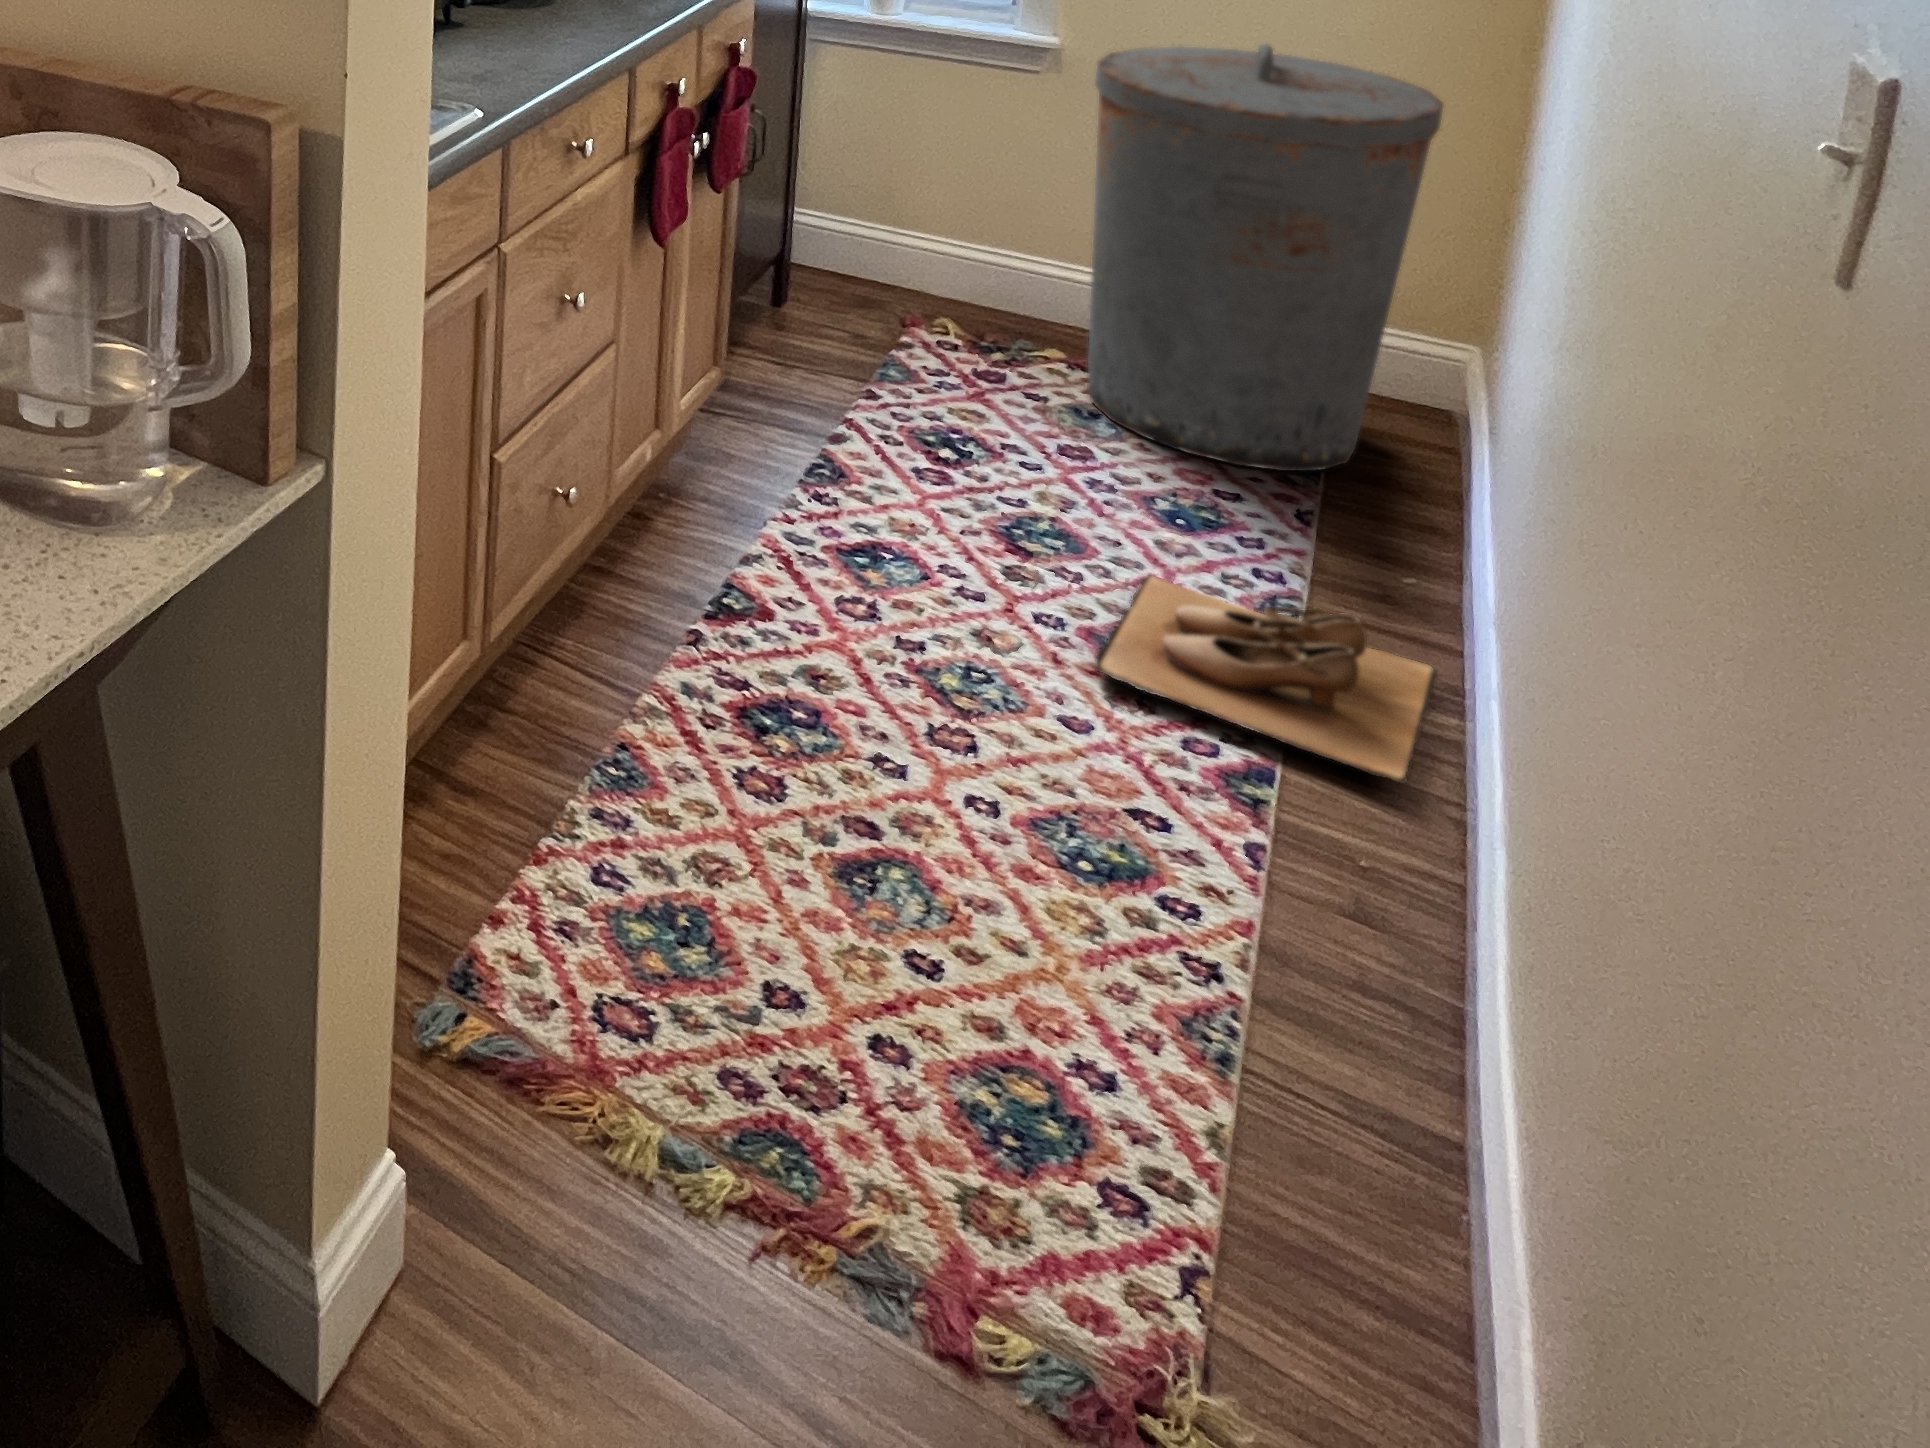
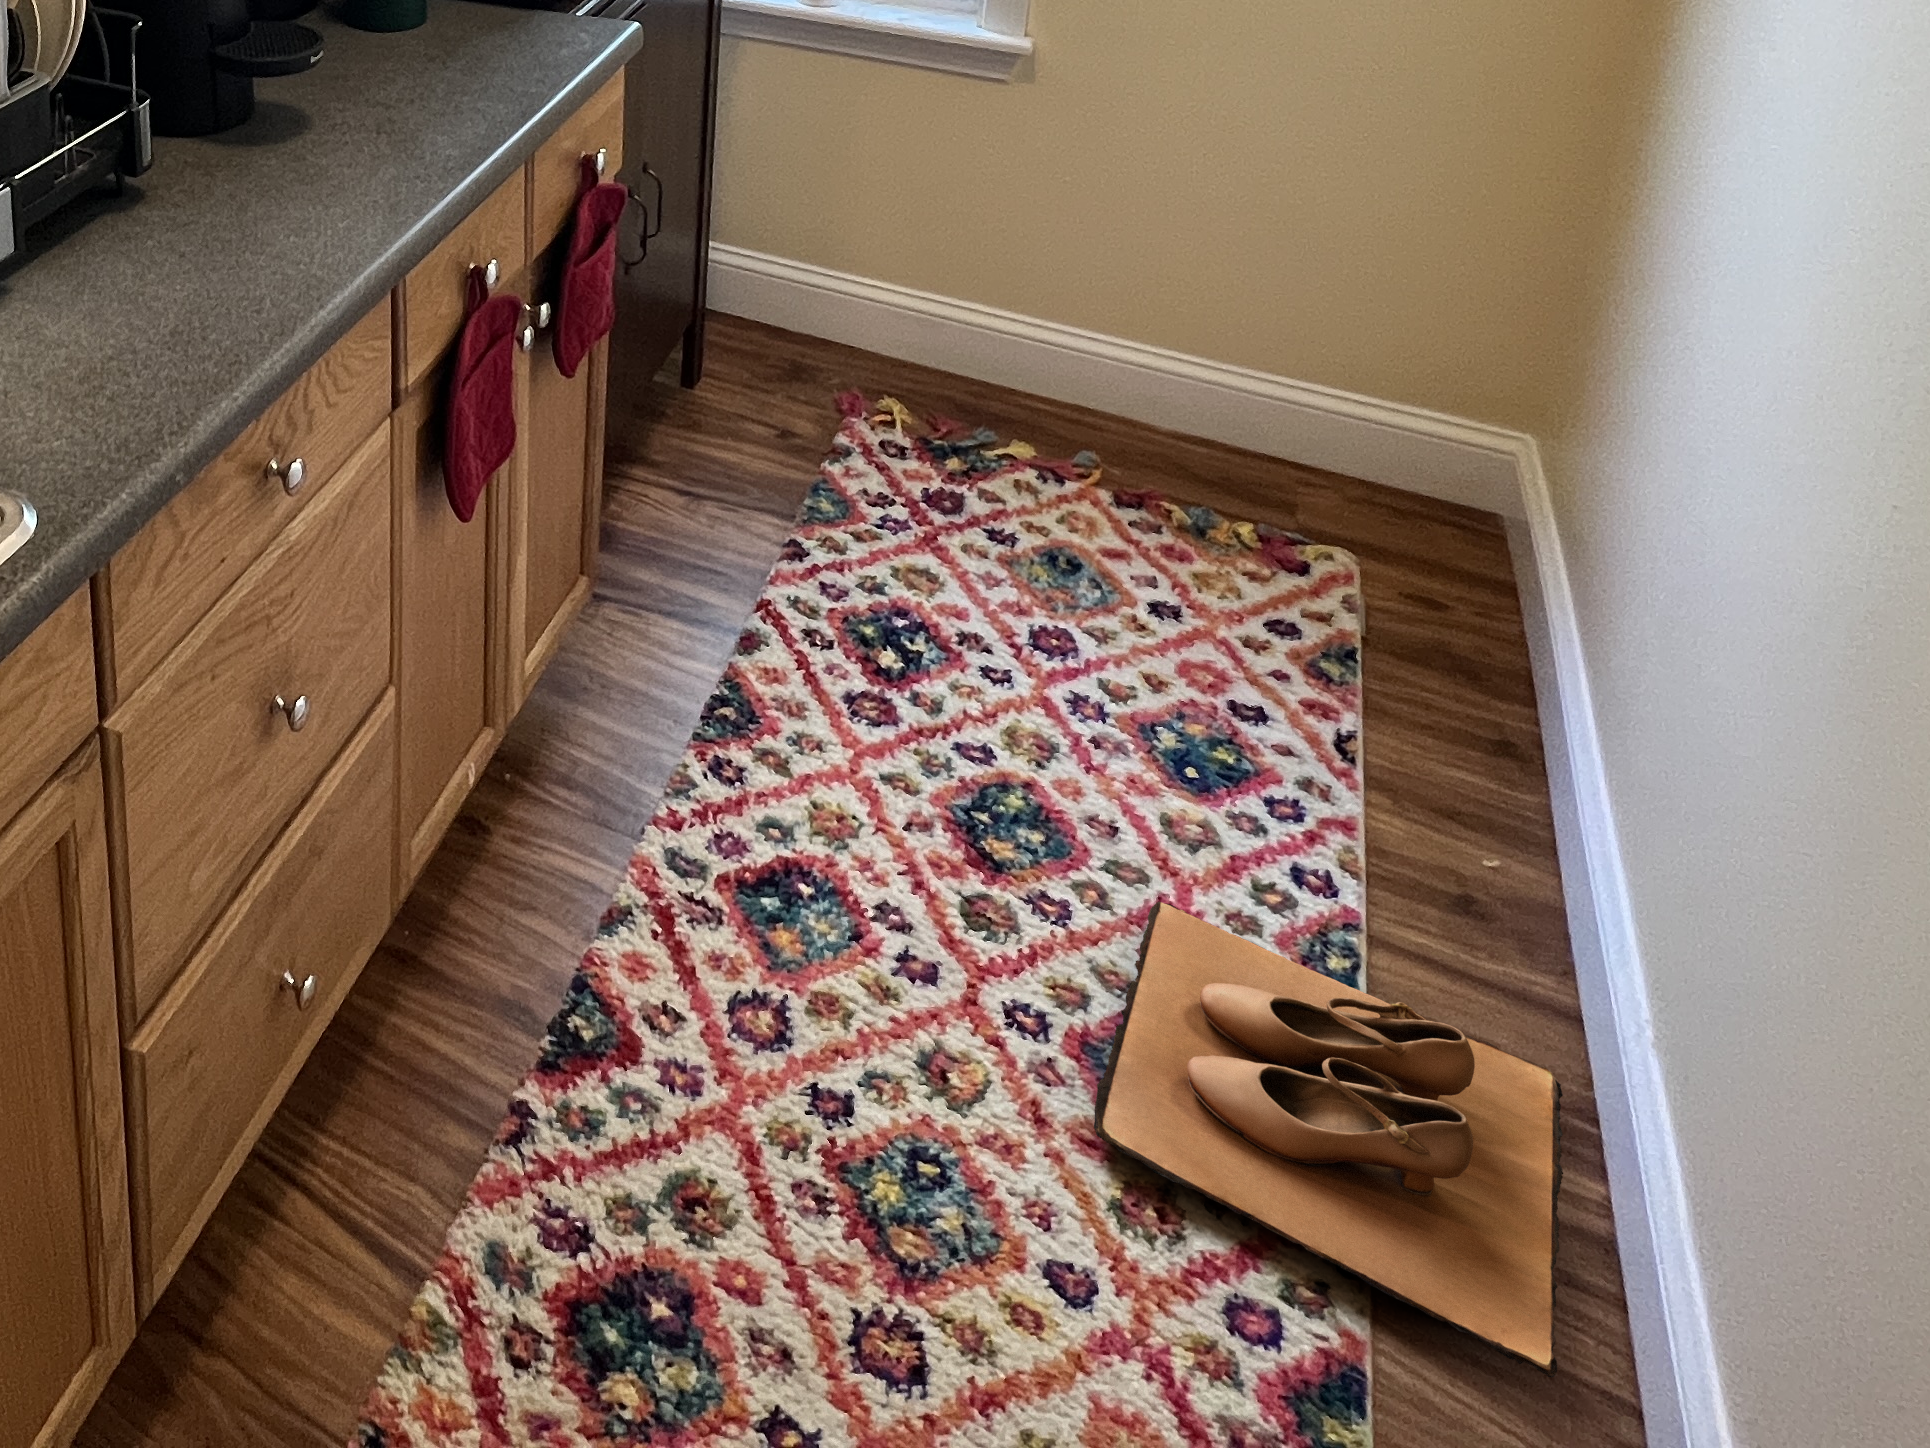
trash can: present [1087,44,1443,471] -> none [1064,64,1532,655]

